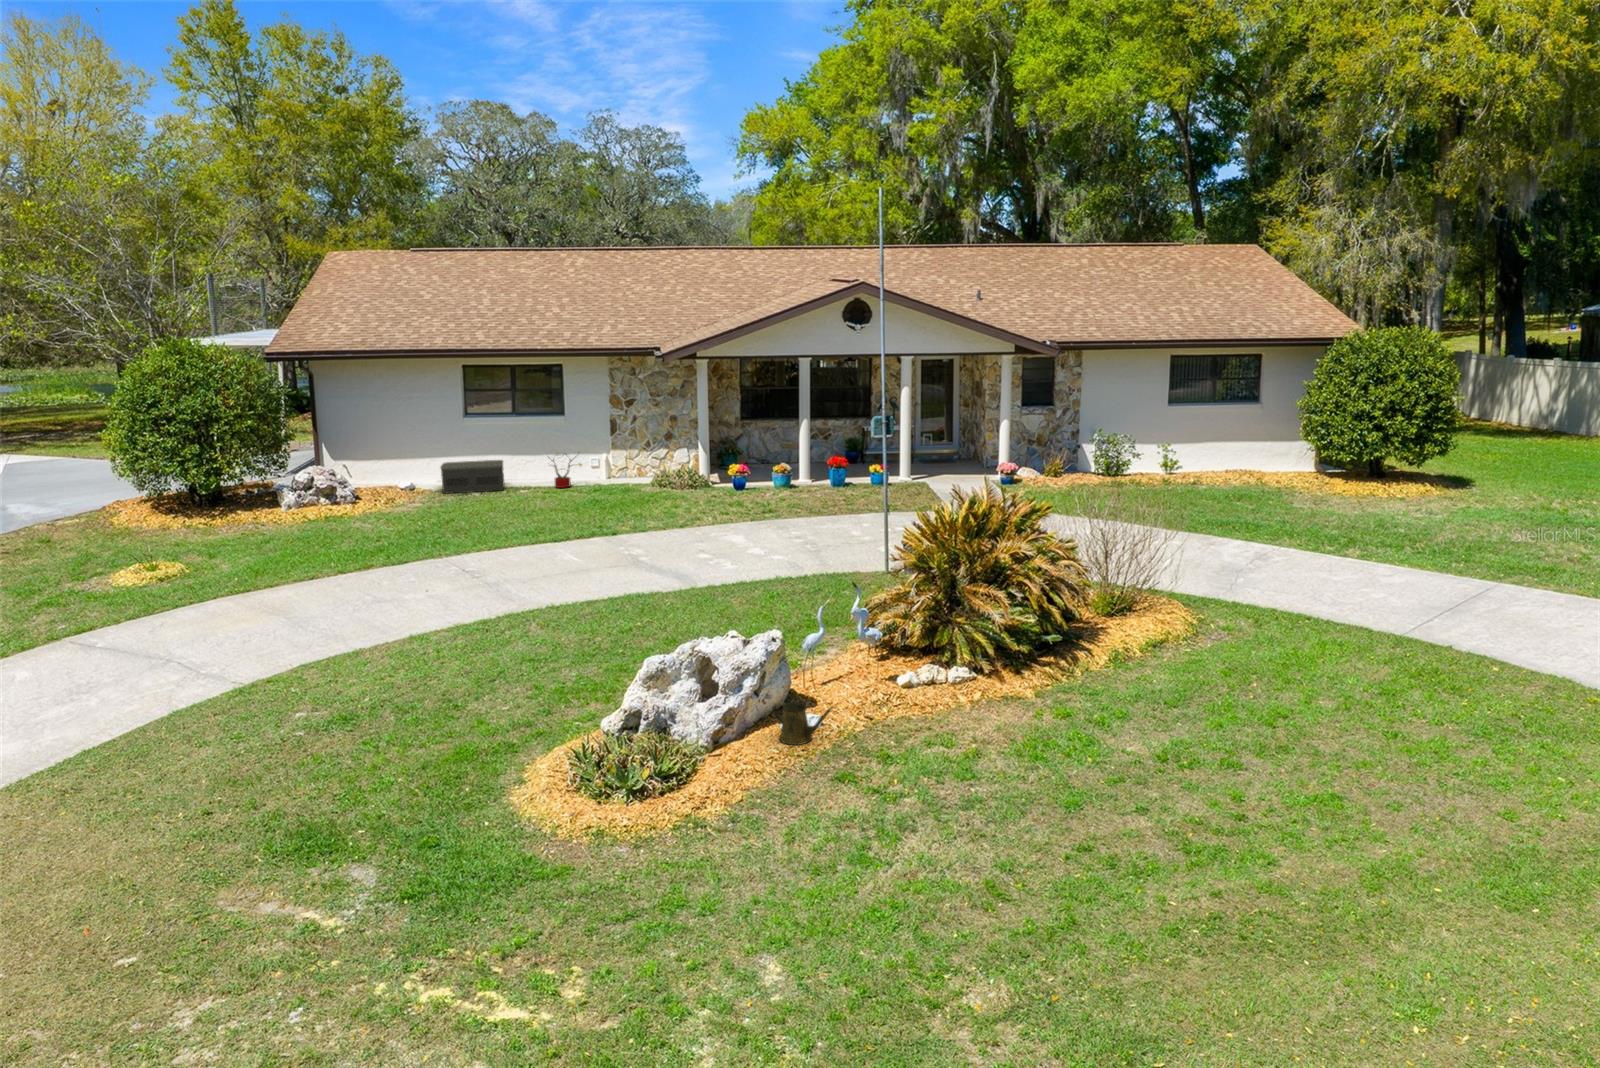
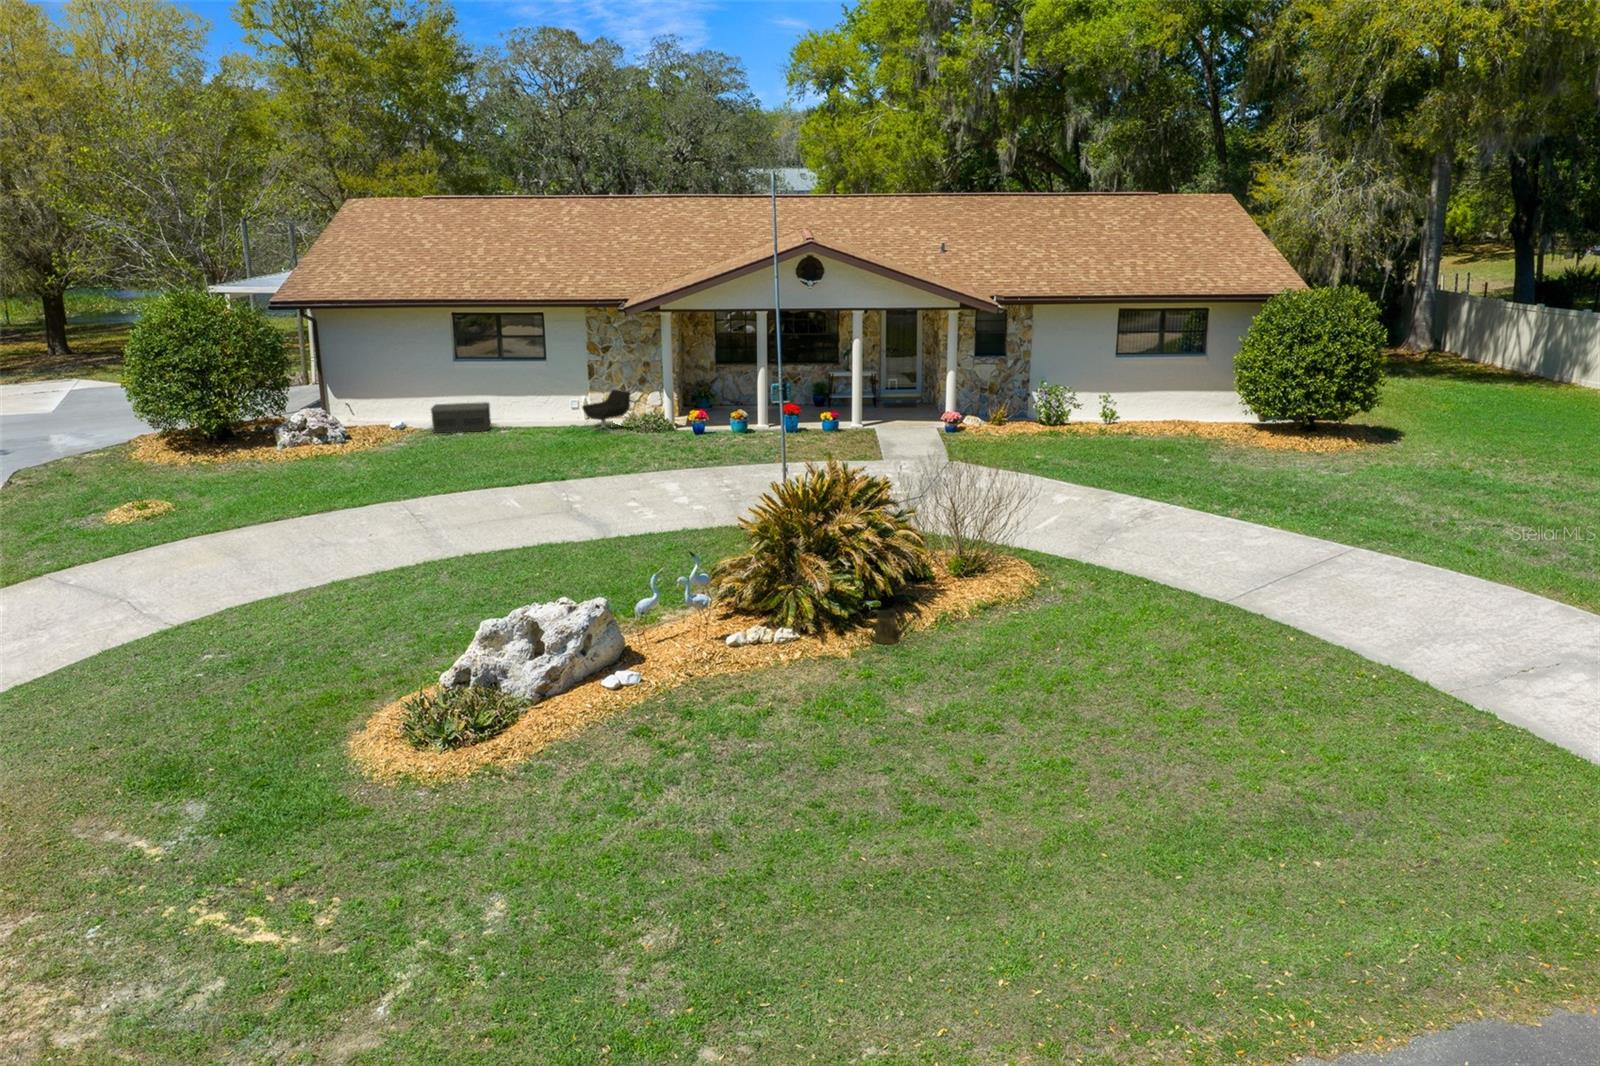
lounge chair: none [606,444,659,490] -> present [582,390,630,428]
decorative plant: present [548,457,582,488] -> none [528,394,560,429]
watering can: present [773,702,834,745] -> present [869,610,918,644]

